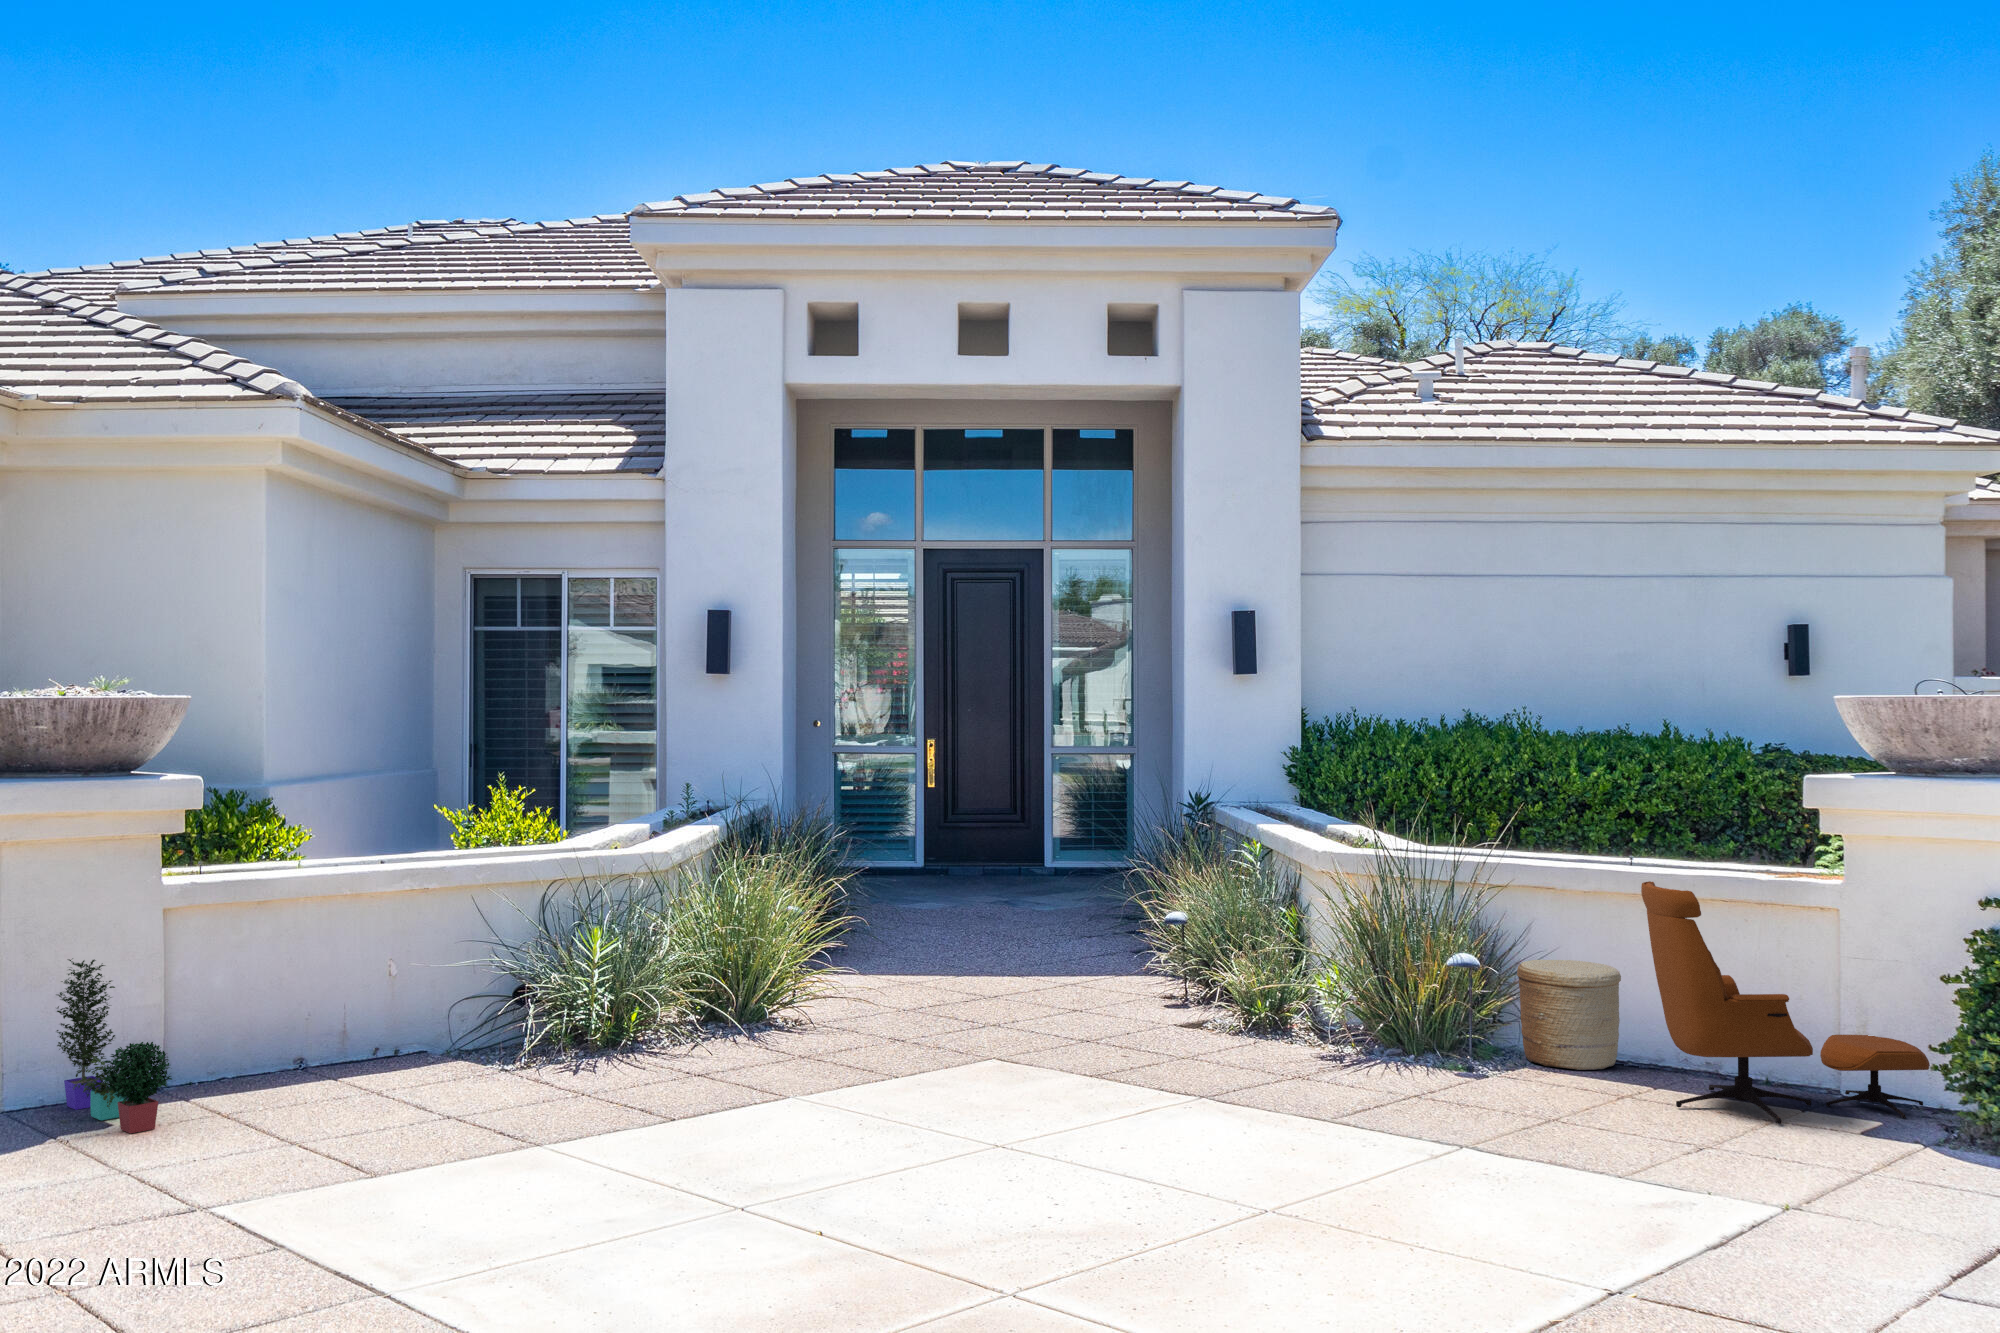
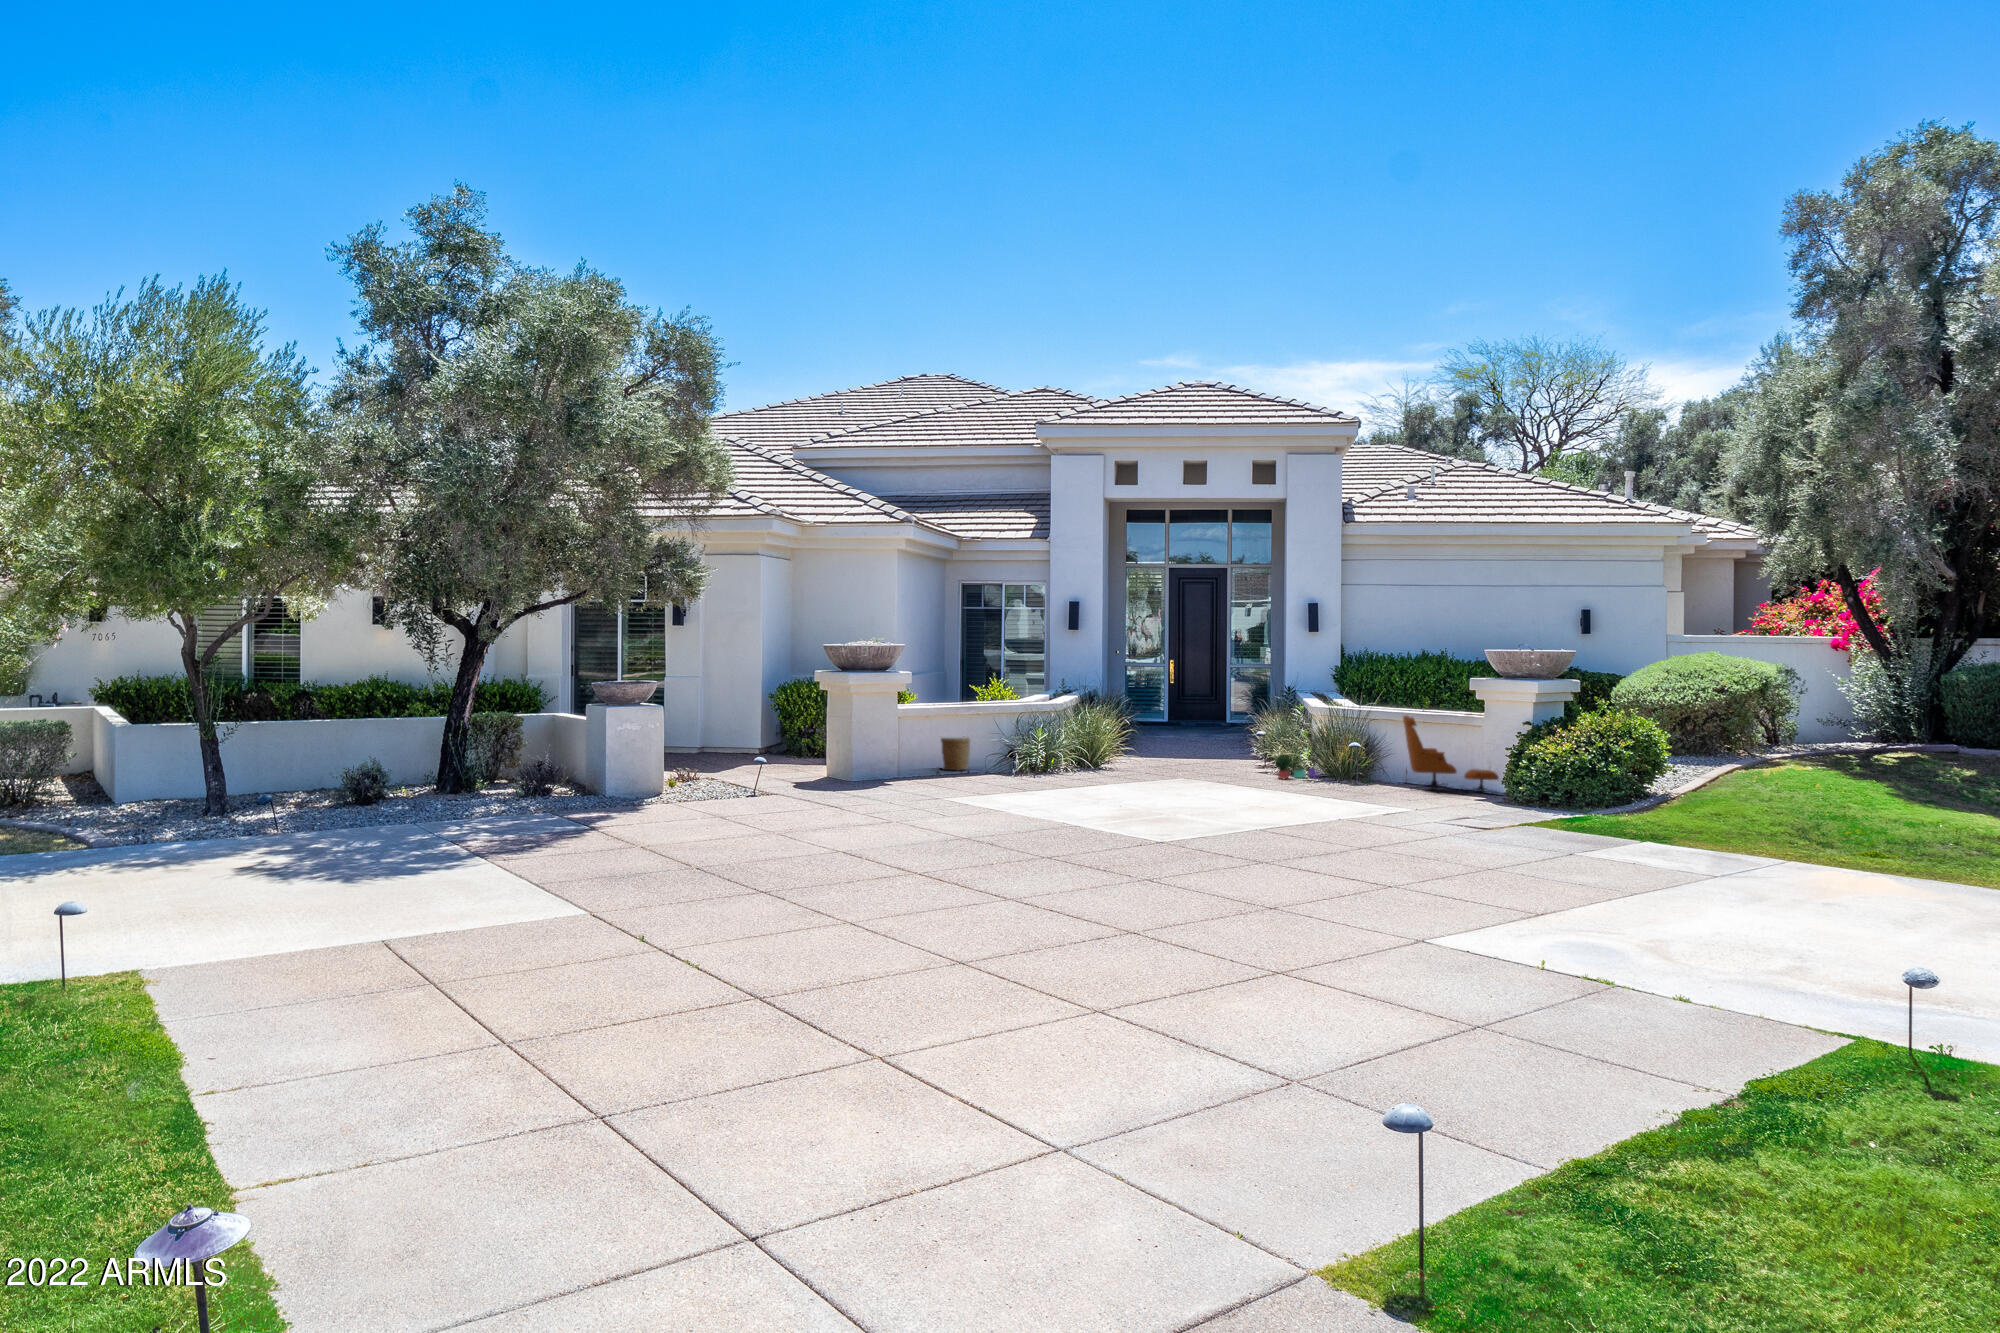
potted plant: present [57,958,172,1133] -> present [1275,732,1322,779]
woven basket: present [1517,960,1621,1070] -> present [941,736,970,771]

